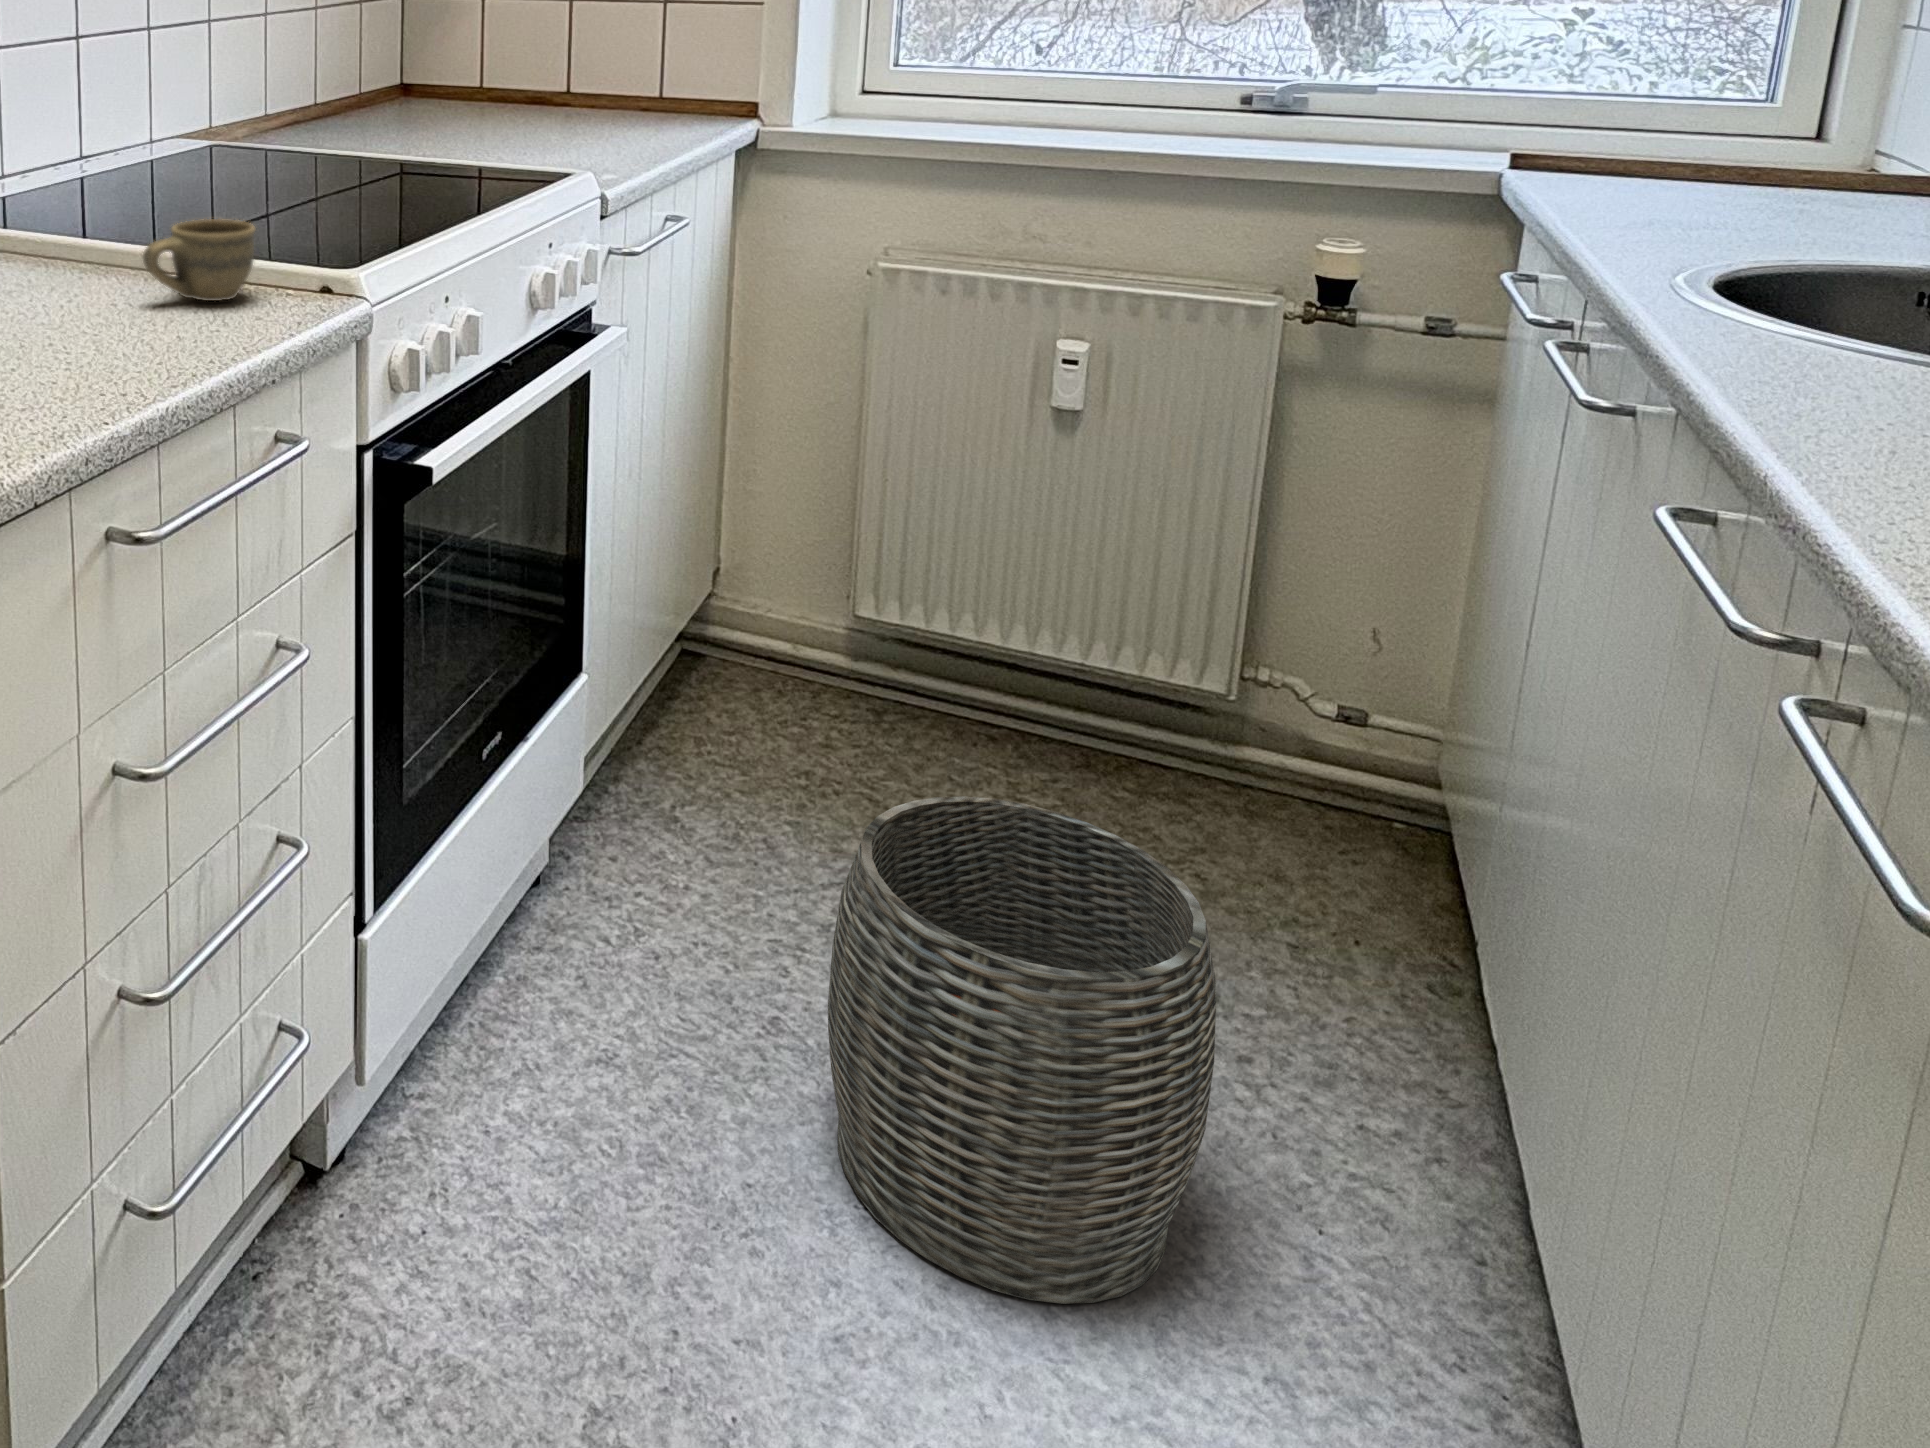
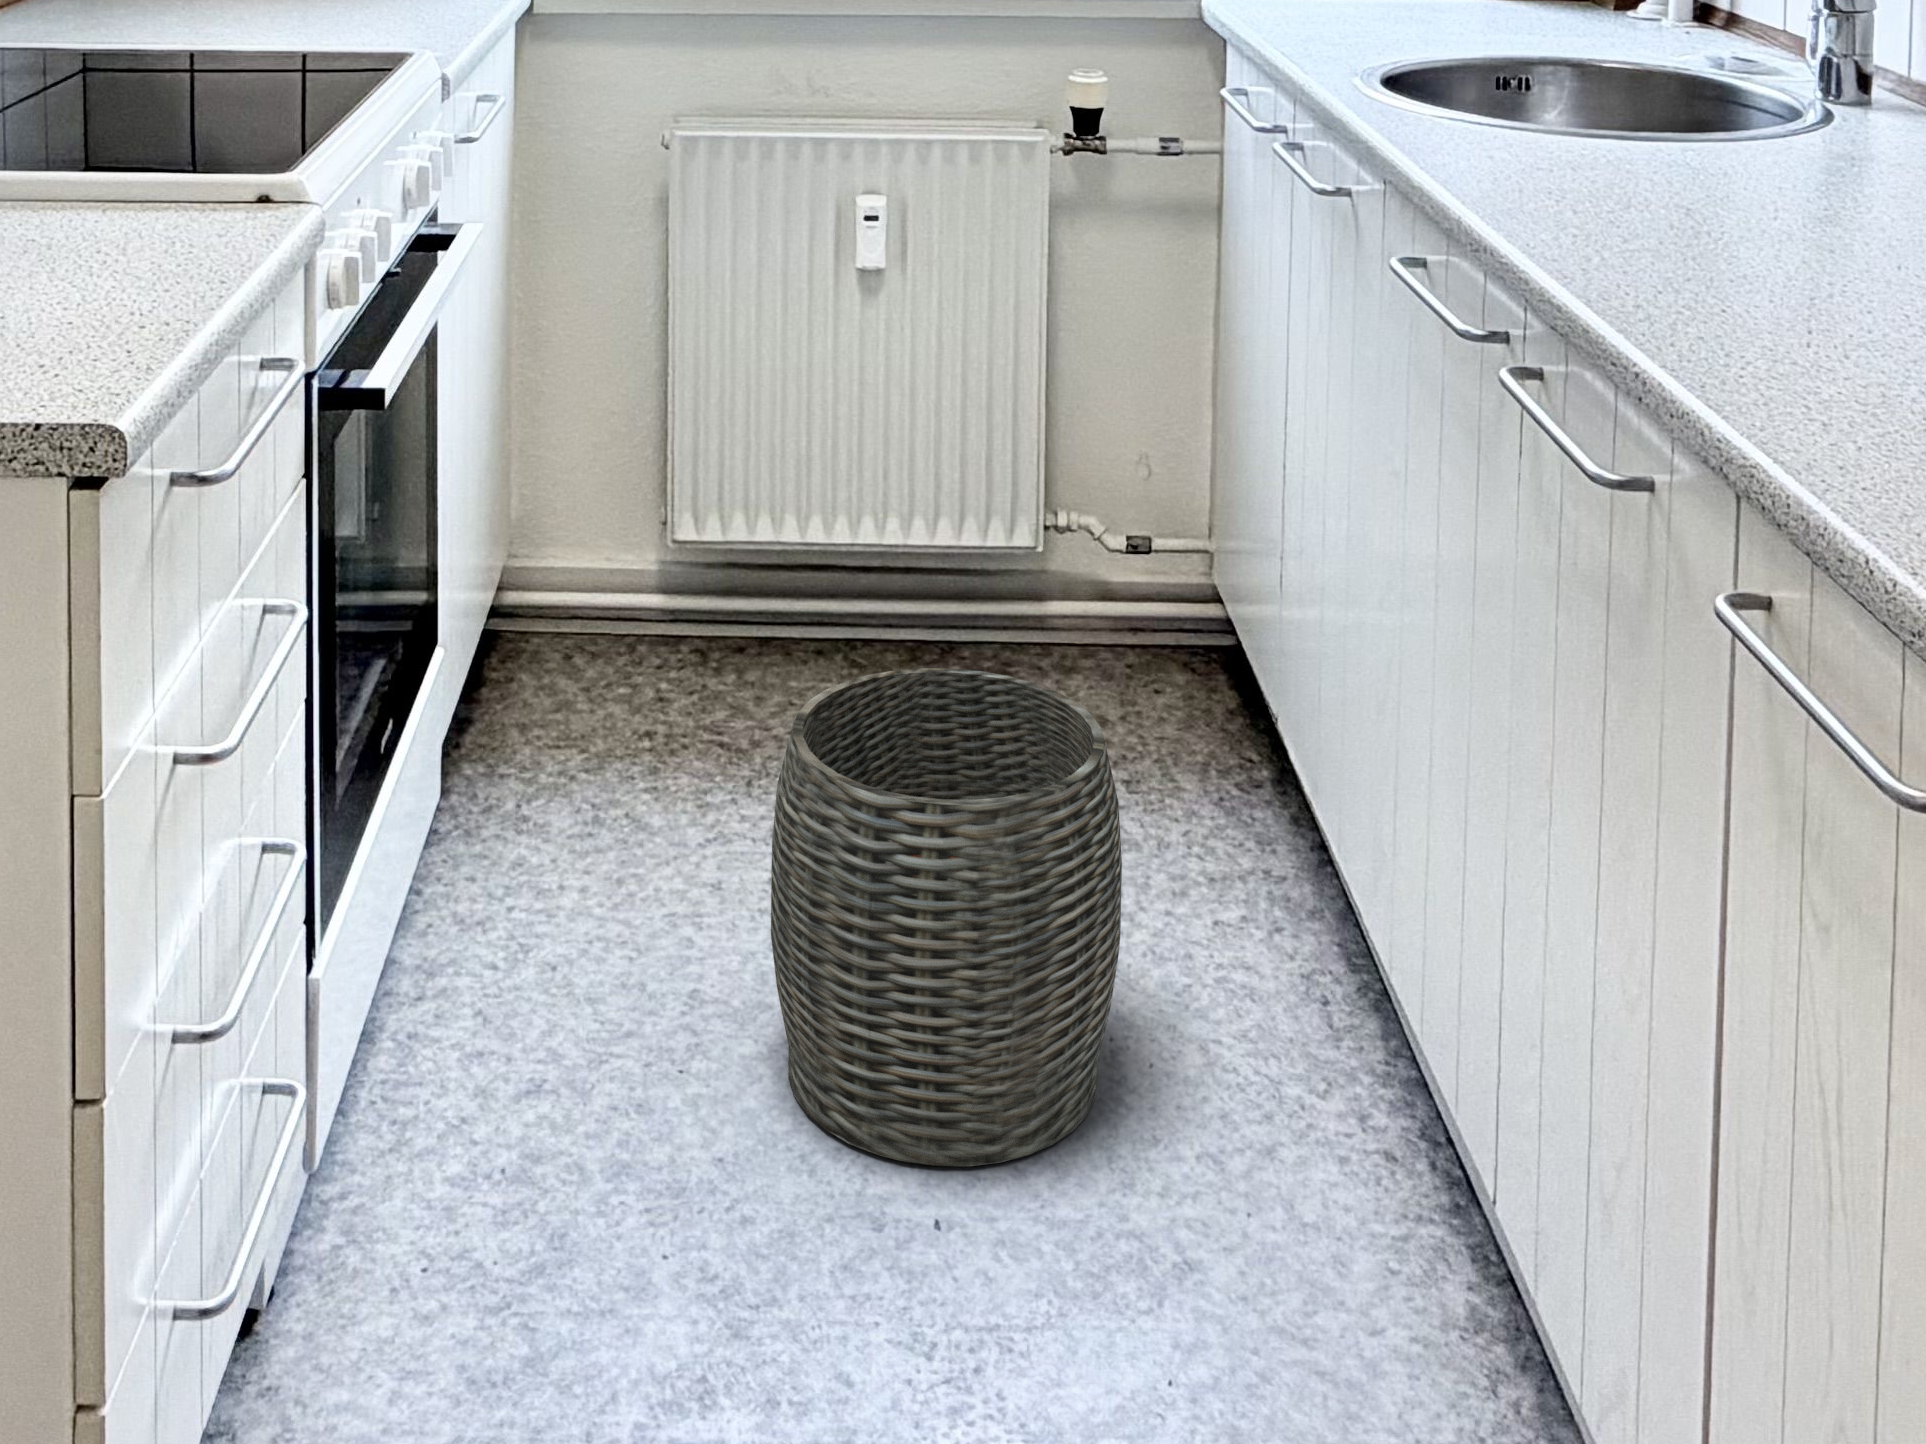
cup: present [143,219,255,301] -> none [52,130,179,226]

